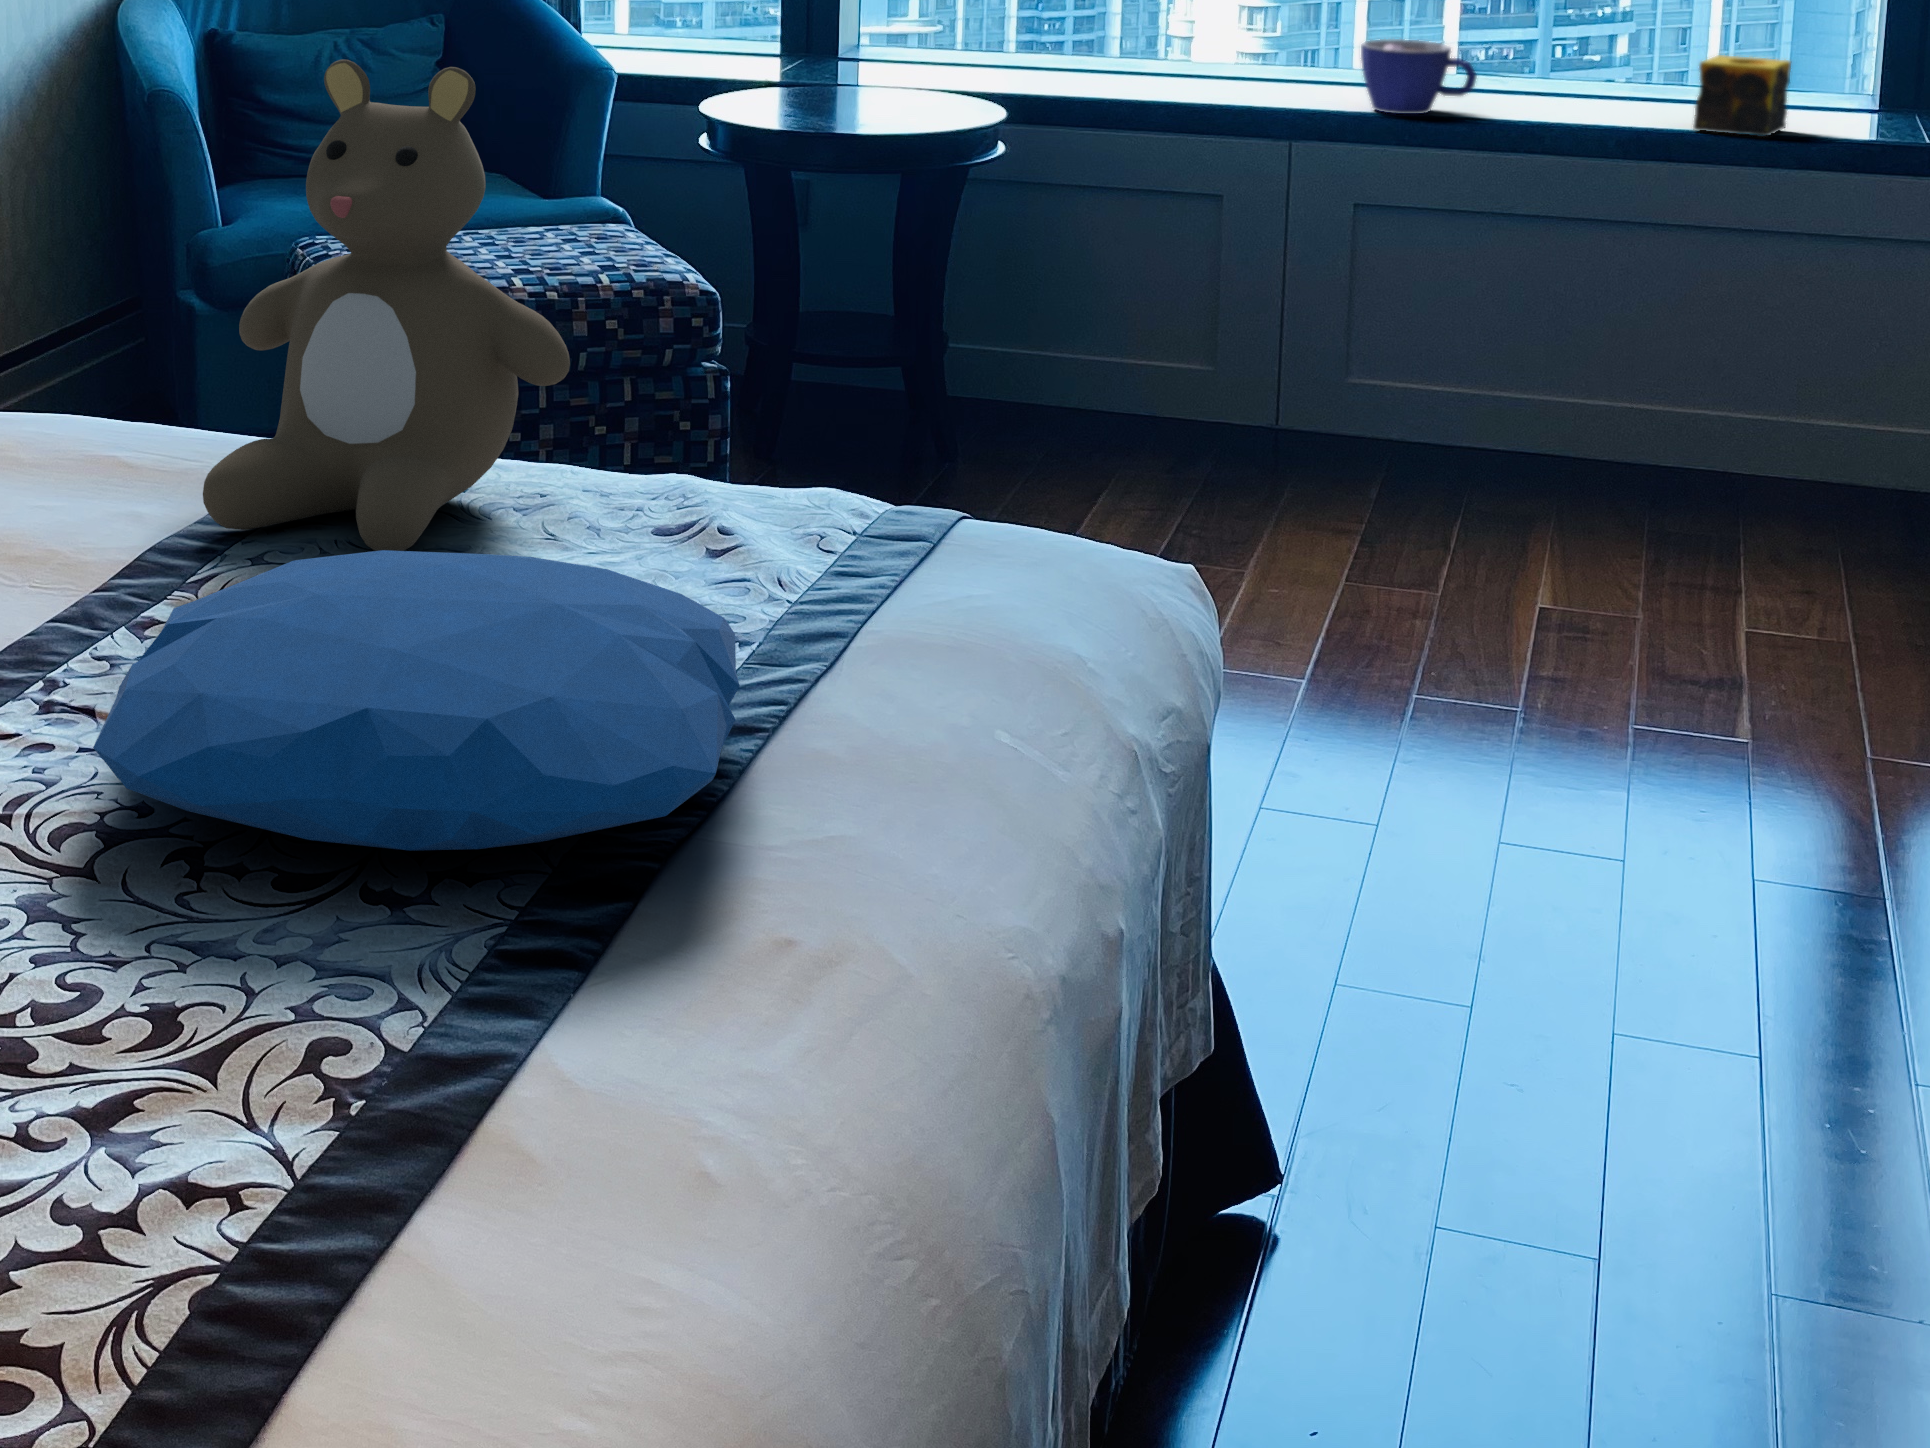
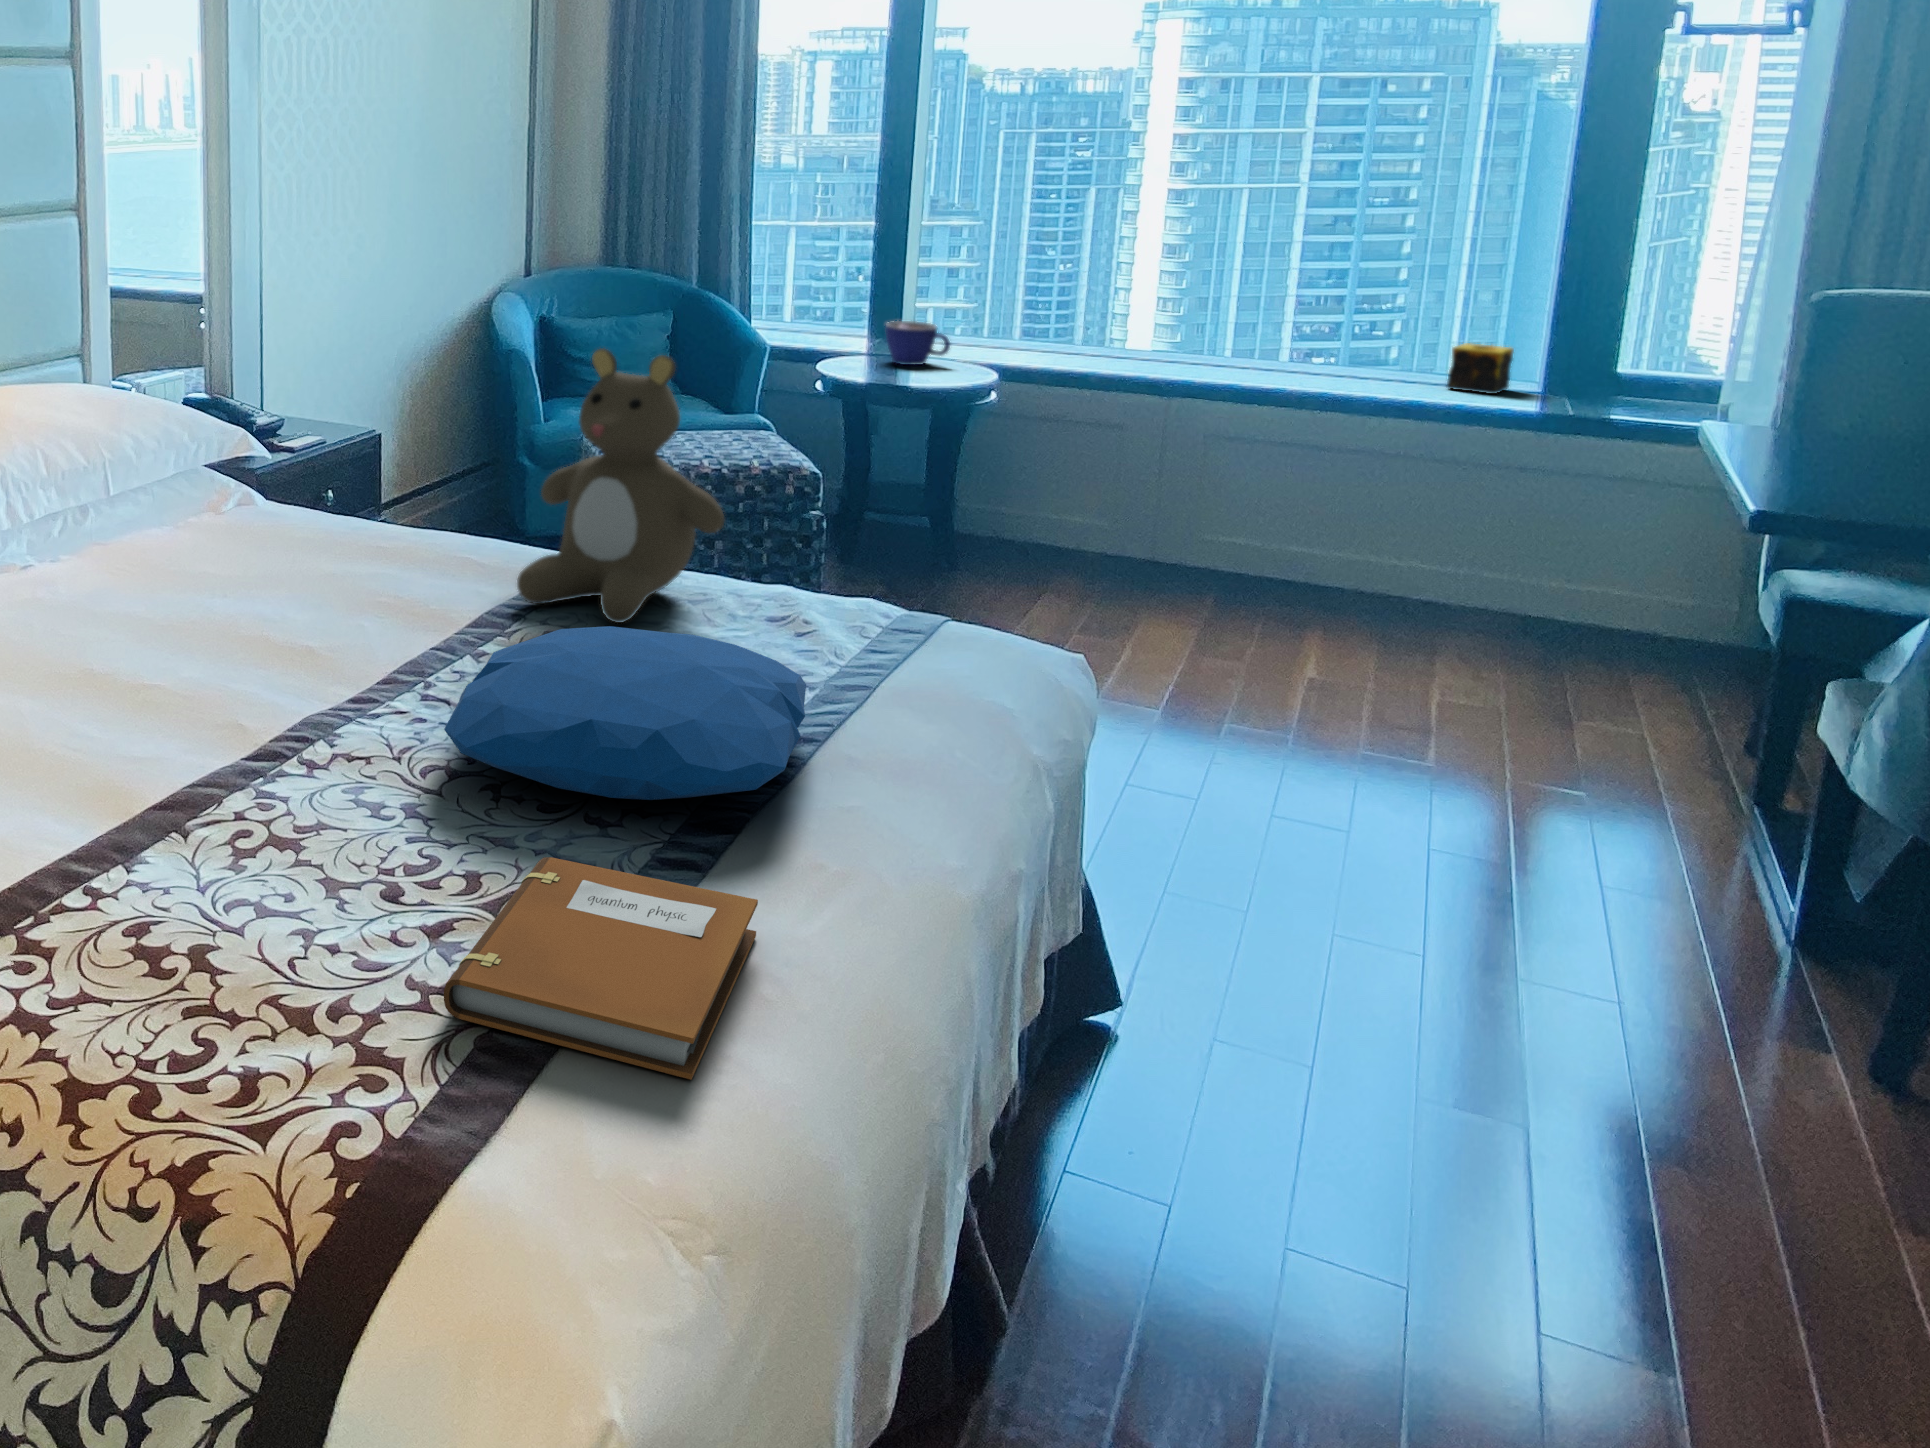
cup: present [1361,39,1477,114] -> present [885,321,950,365]
notebook: none [129,960,689,1334] -> present [444,857,758,1080]

